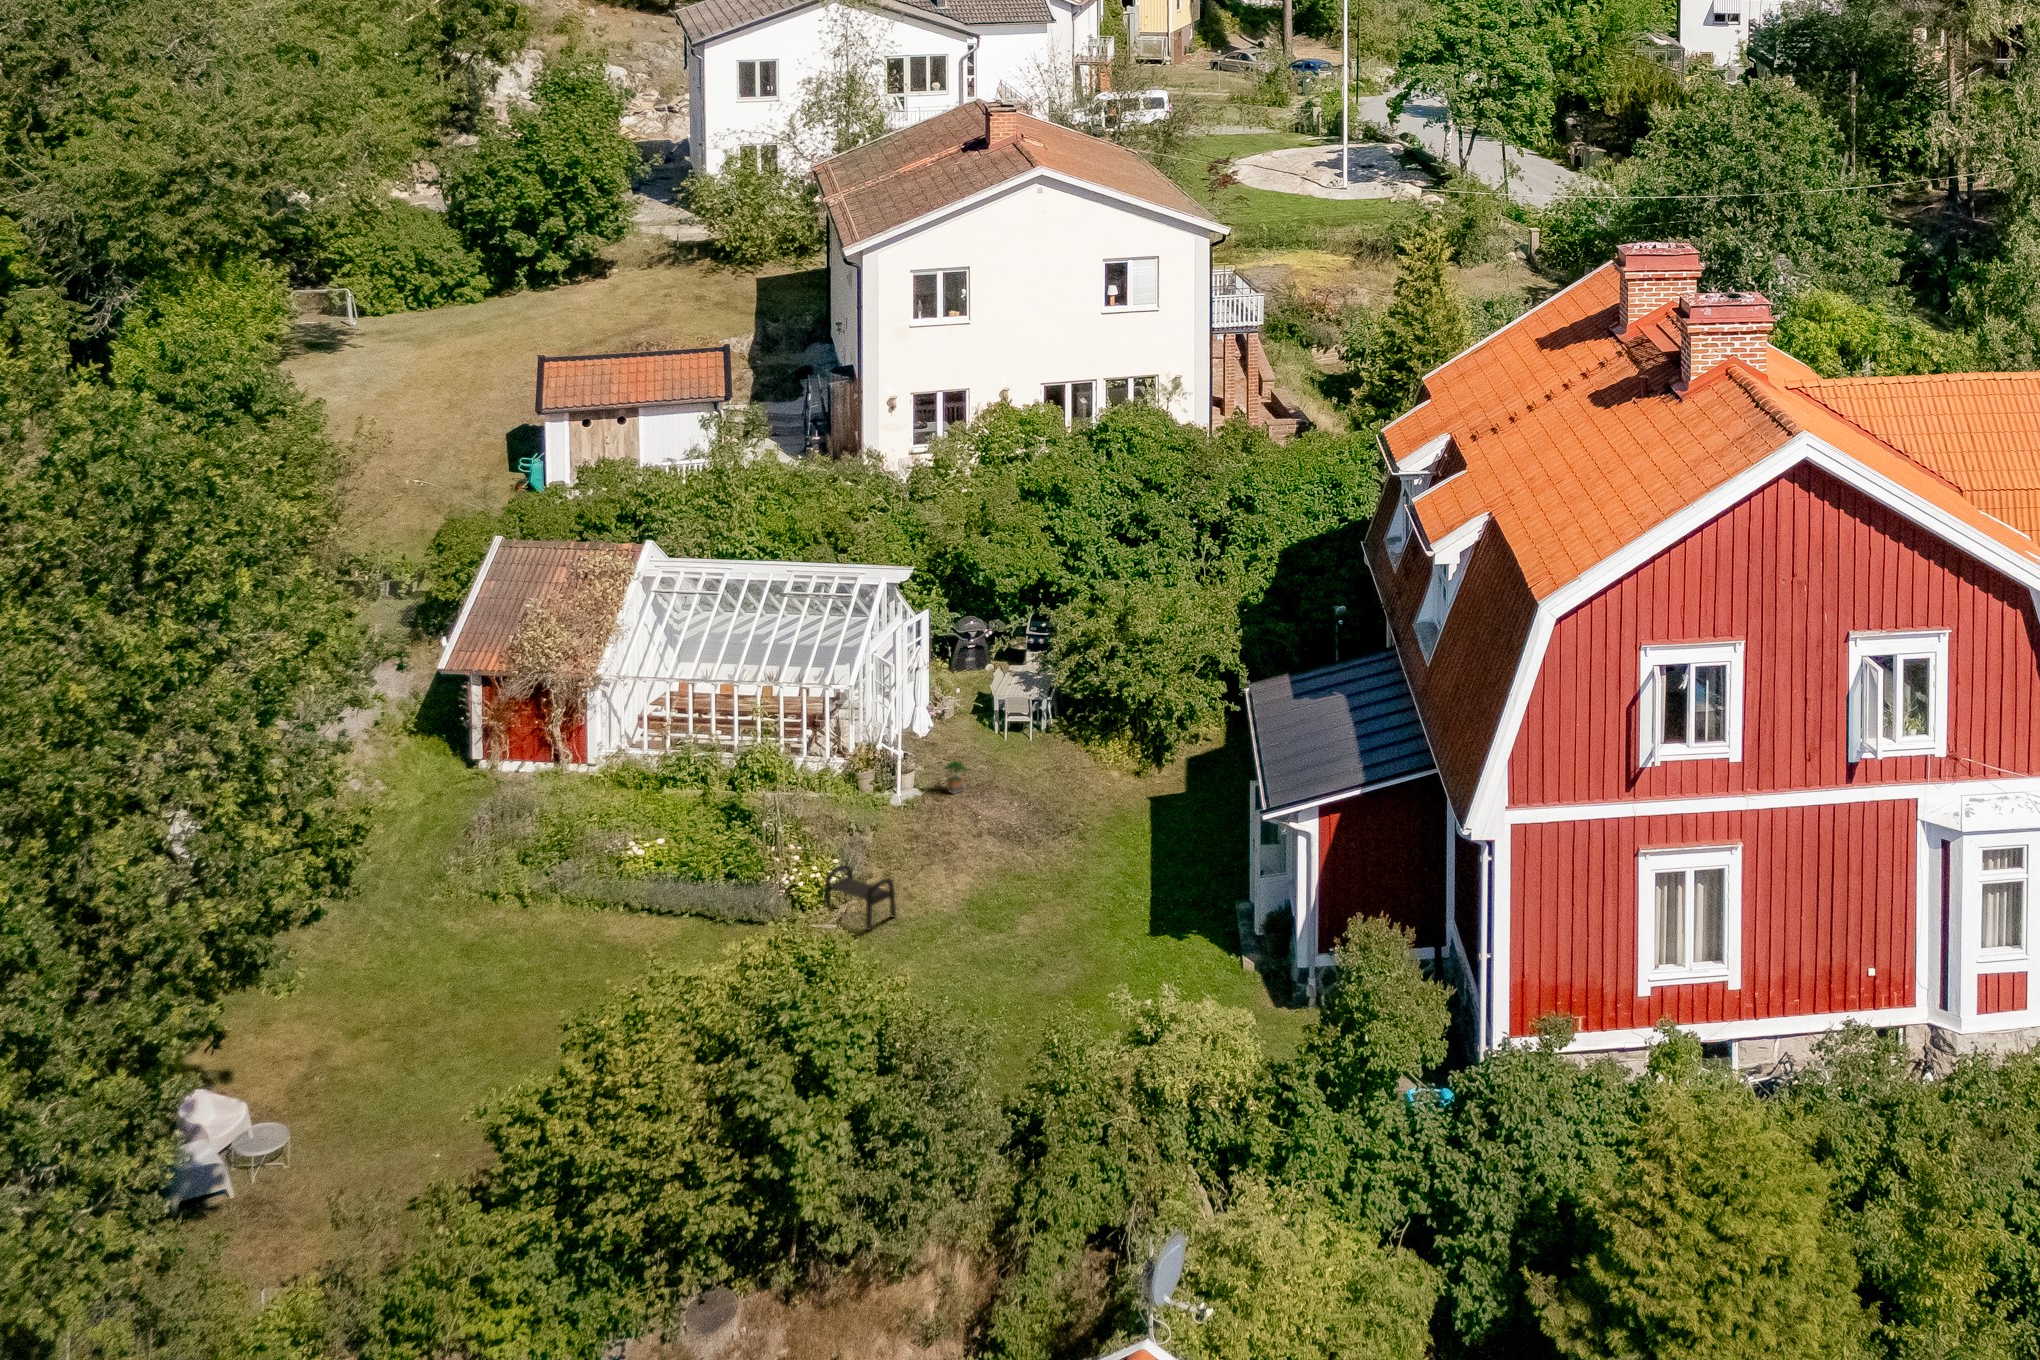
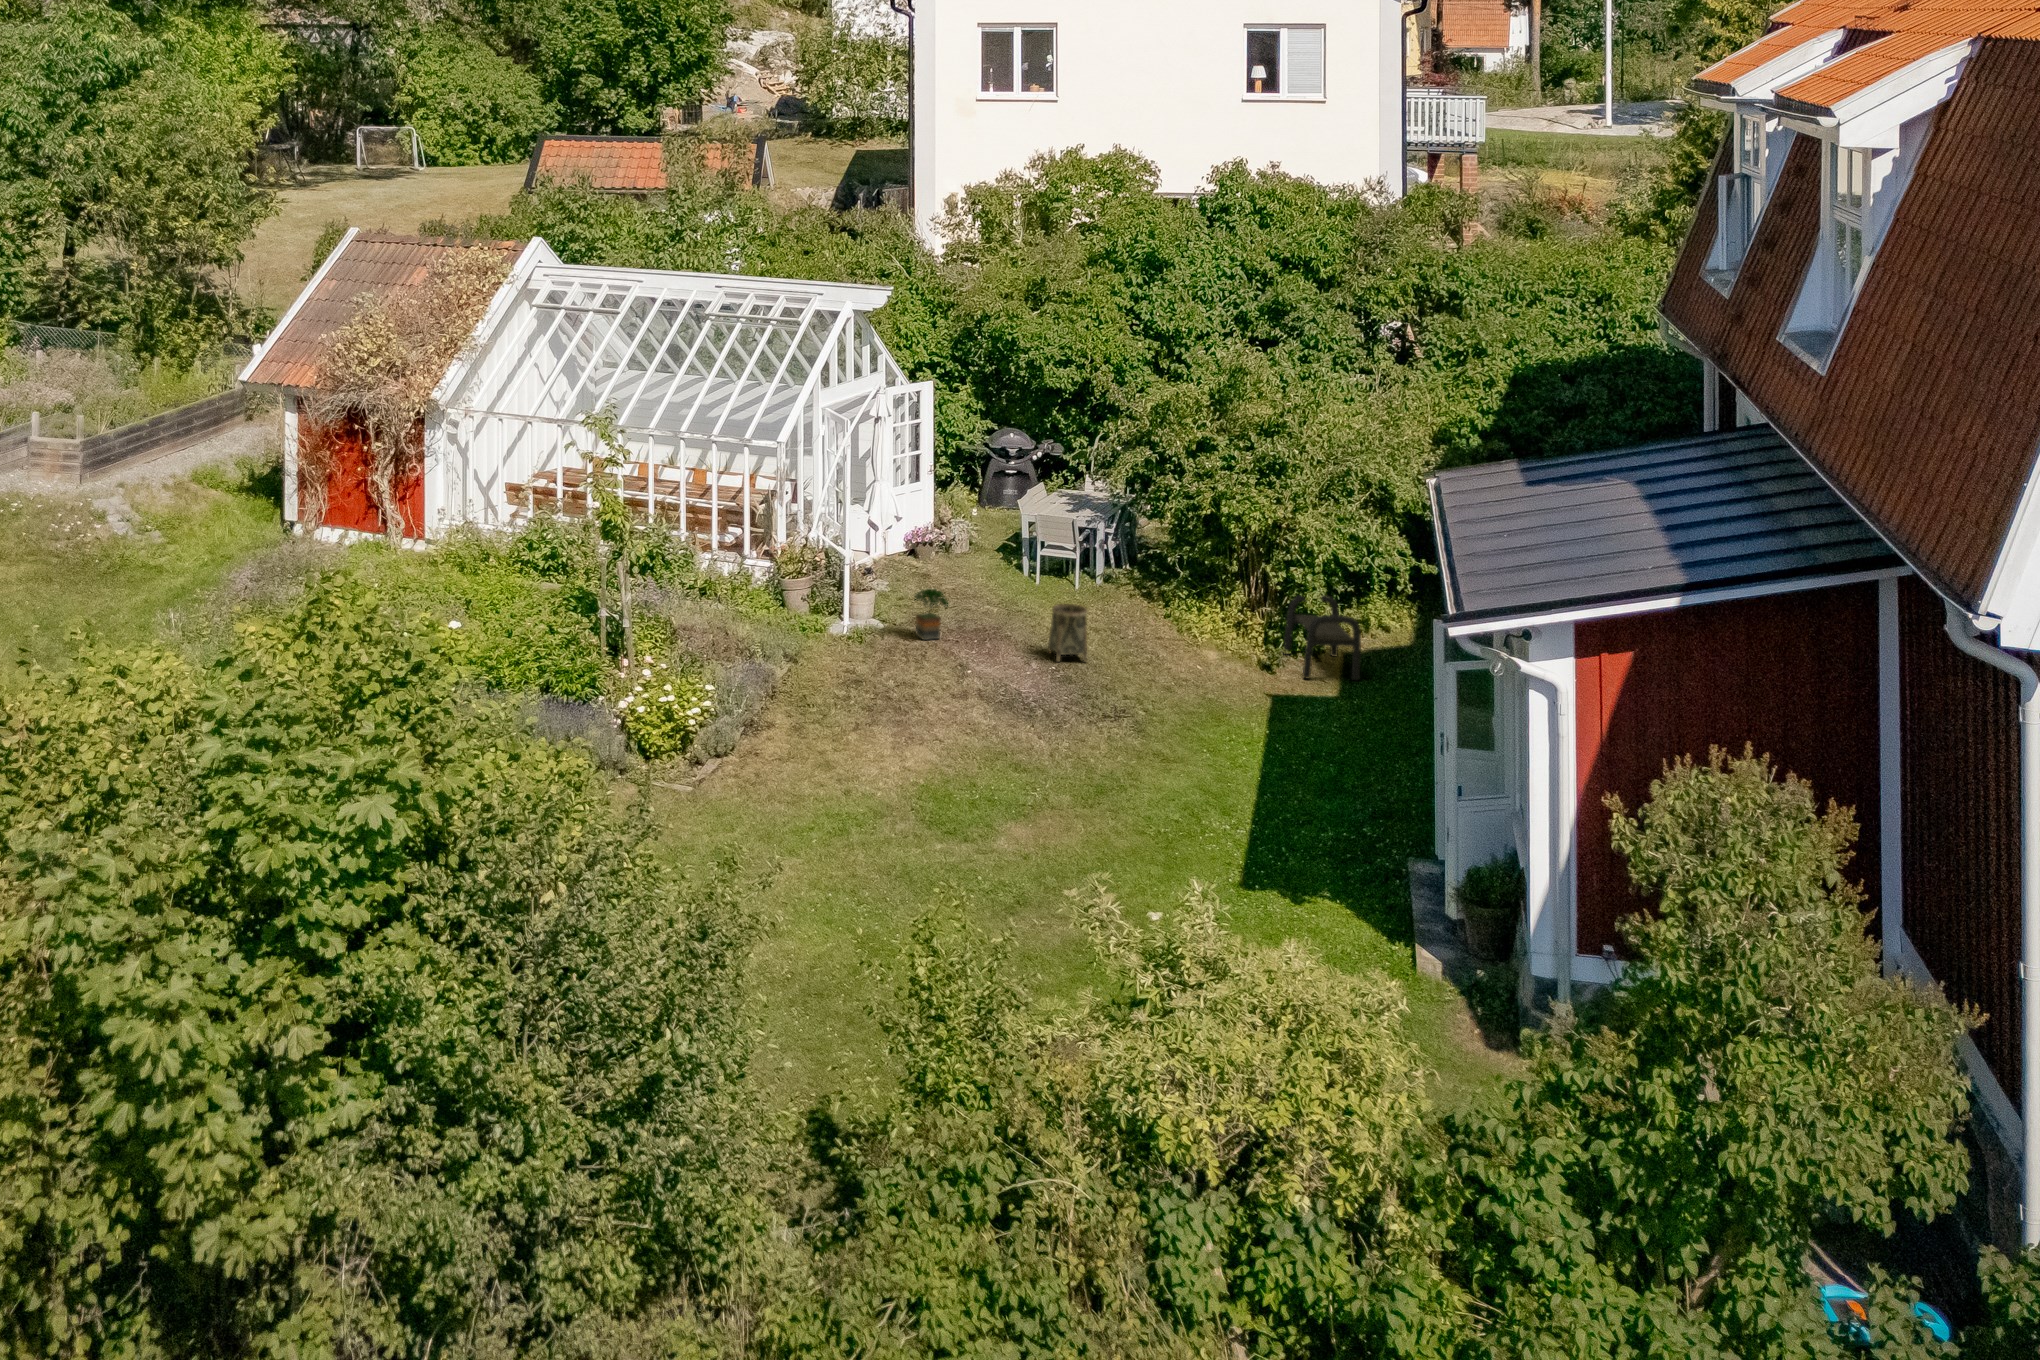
basket: none [1030,759,1055,797] -> present [1048,604,1087,662]
bench: present [825,865,896,930] -> present [1284,595,1361,680]

